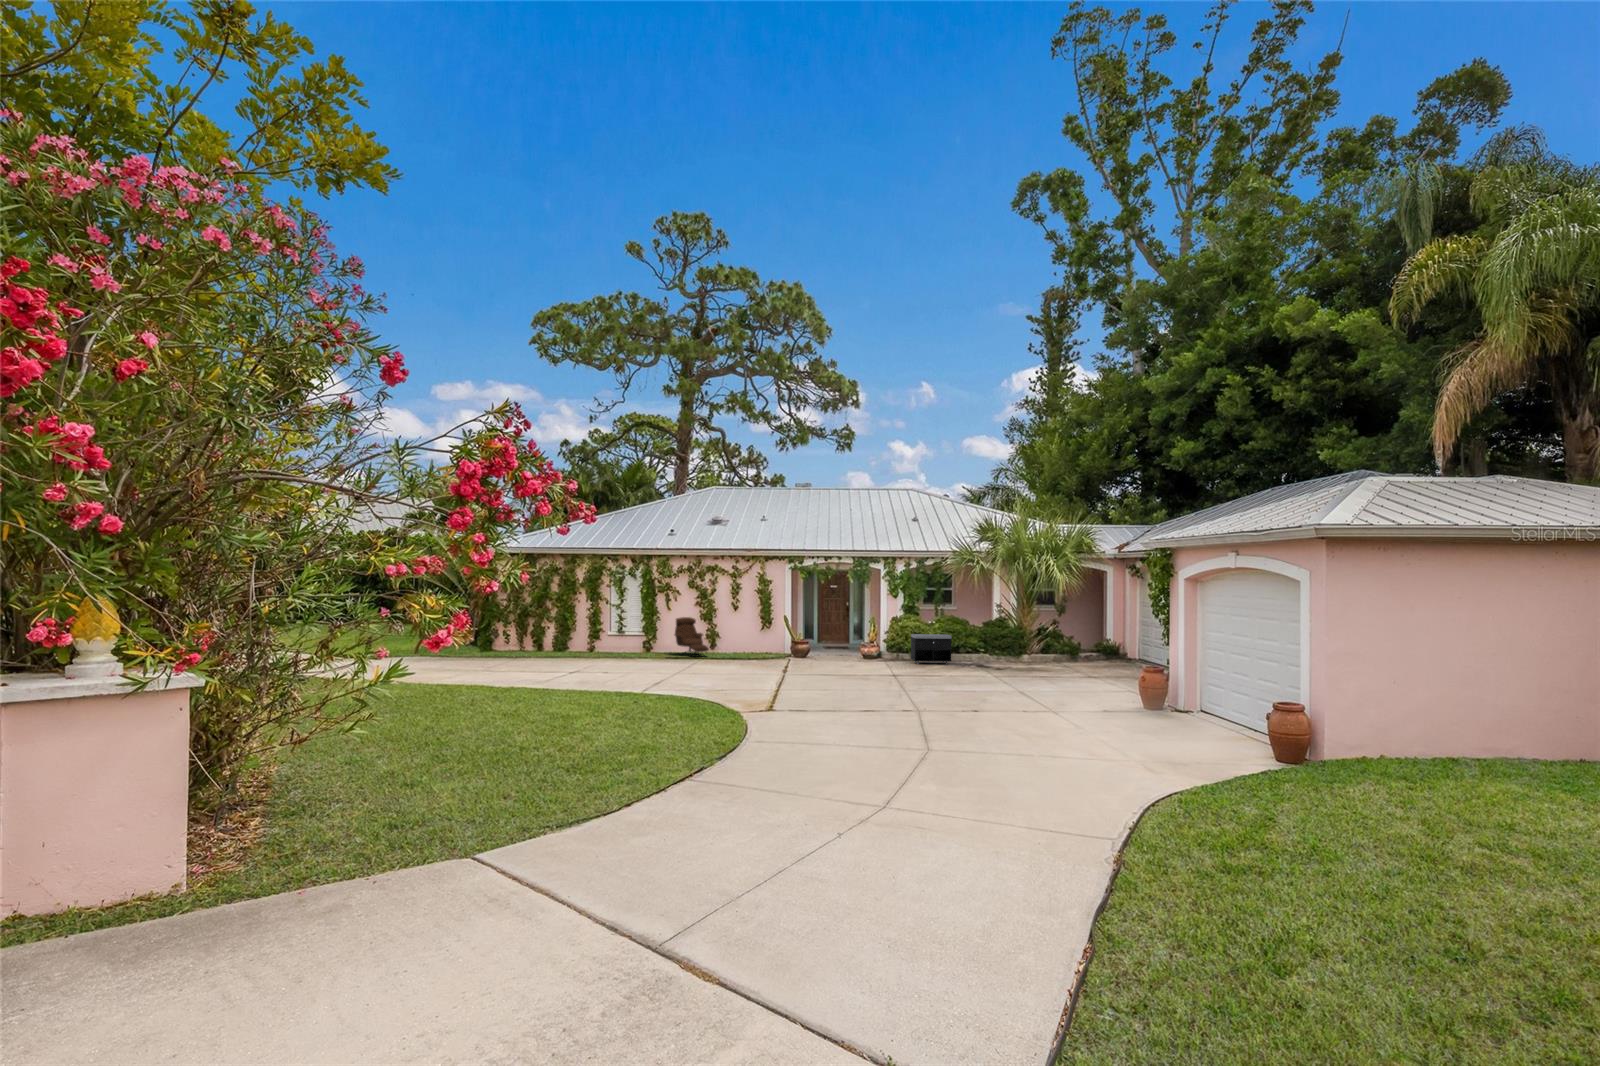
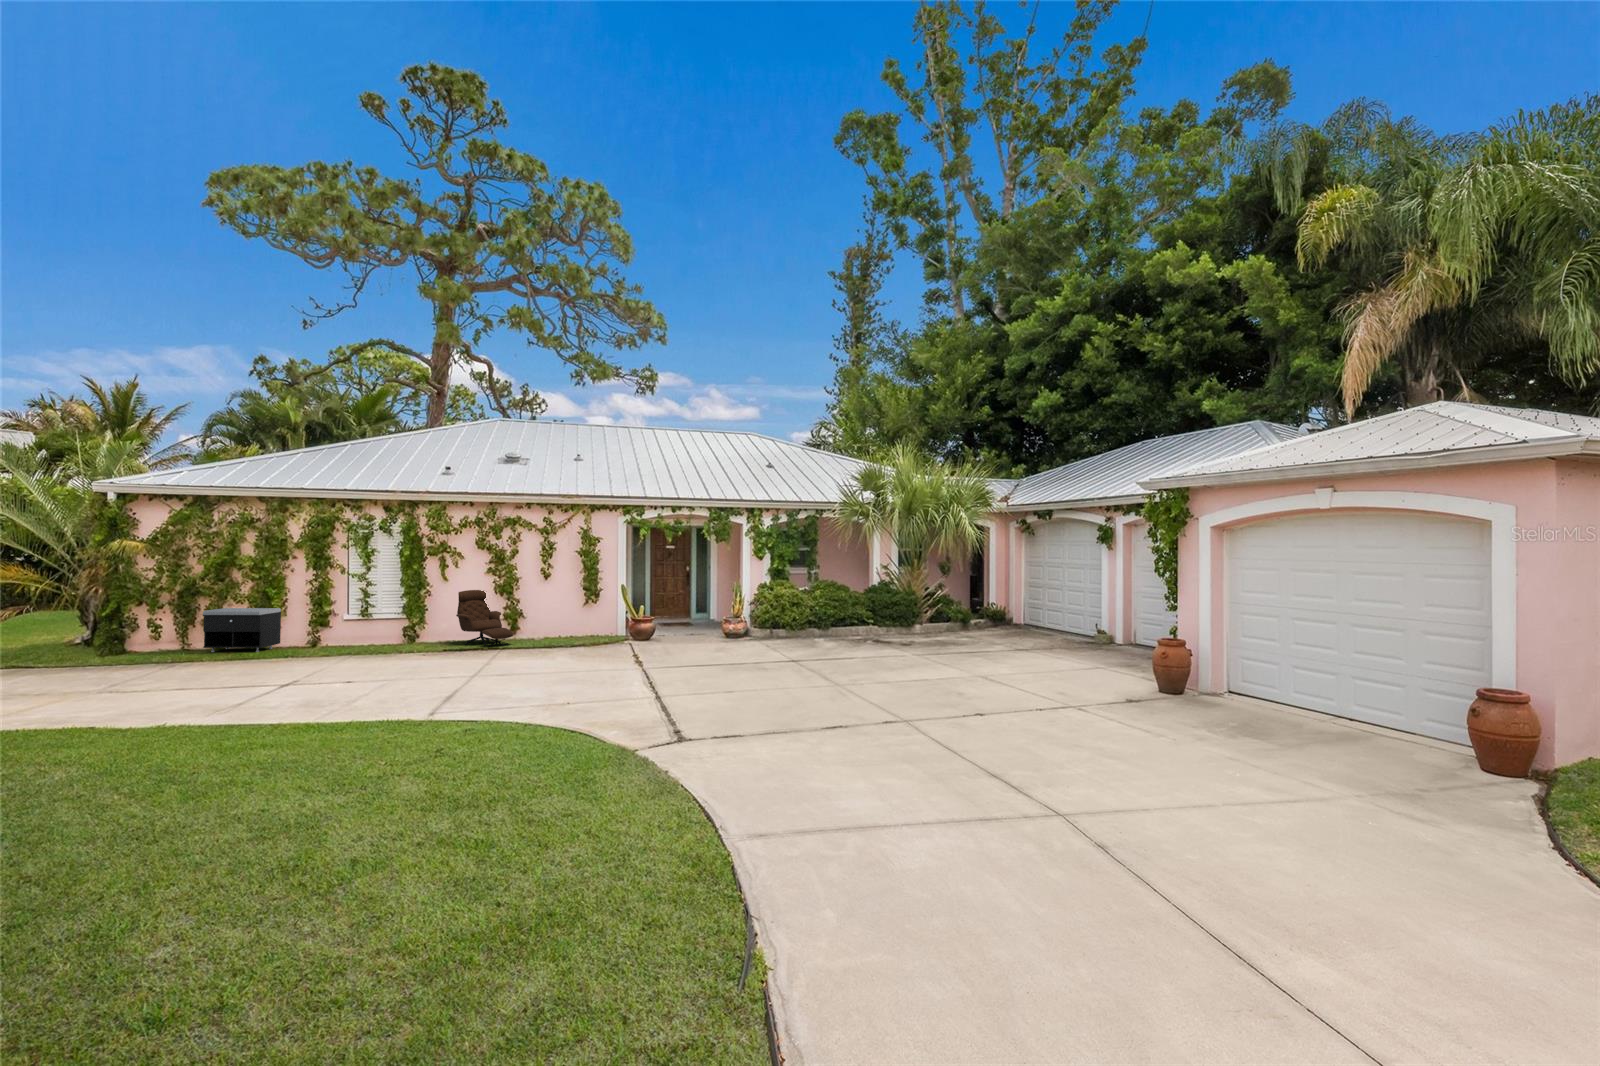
storage bench: present [911,634,952,664] -> present [203,608,281,652]

